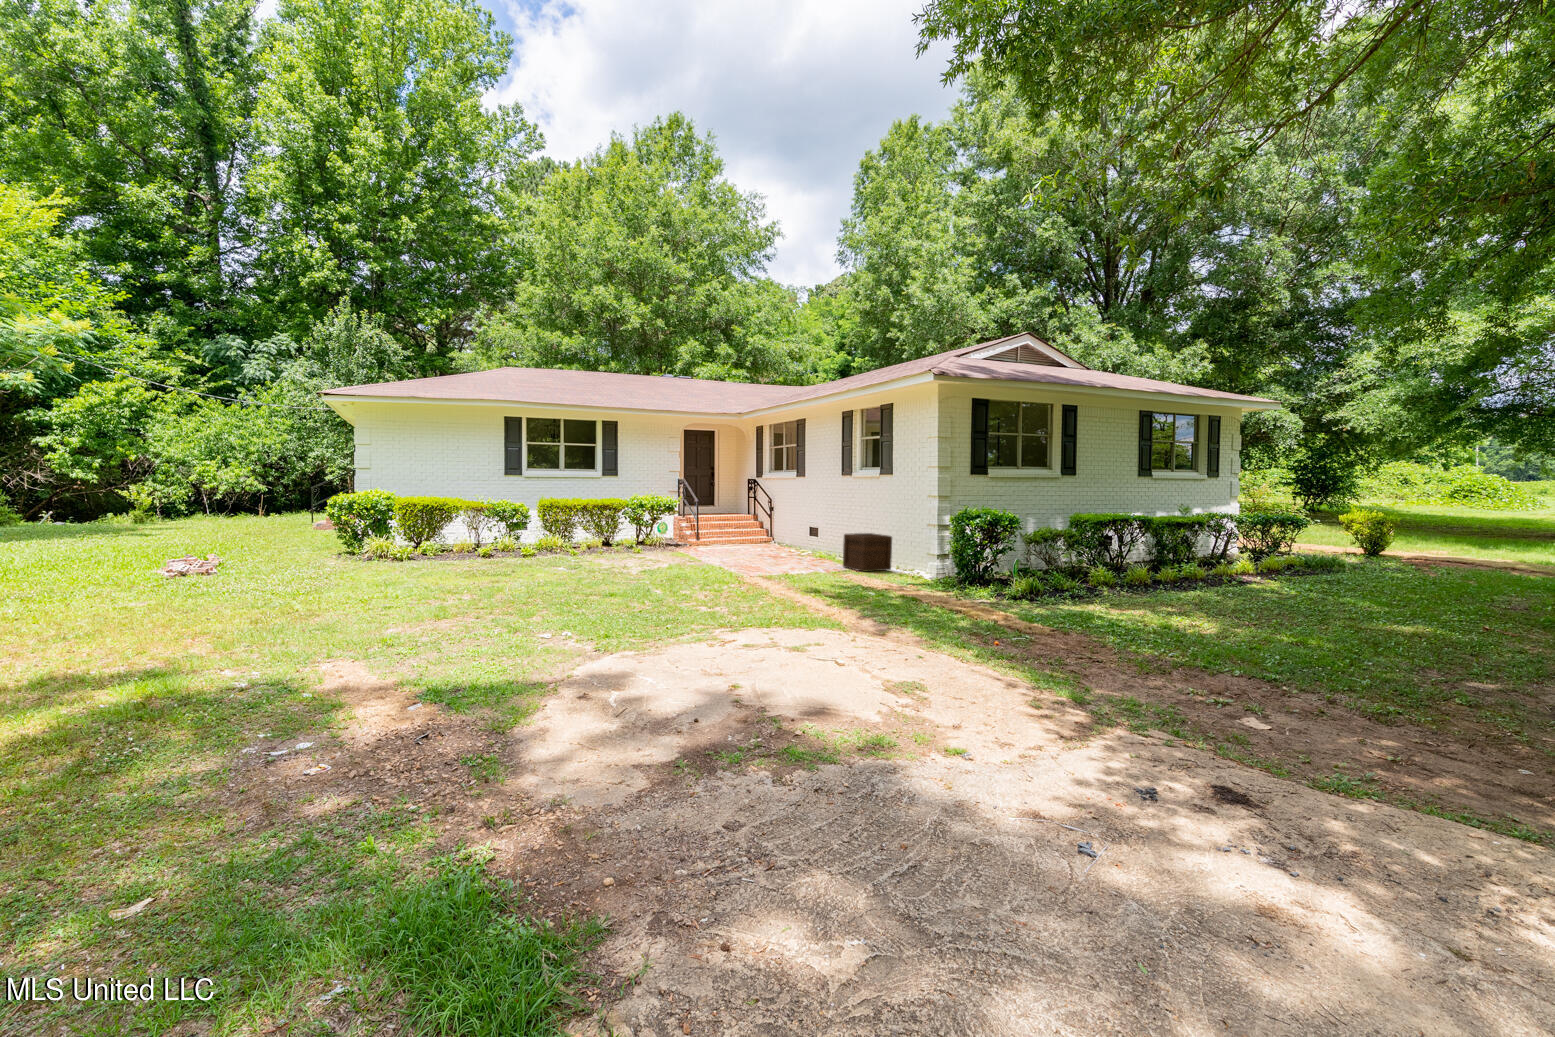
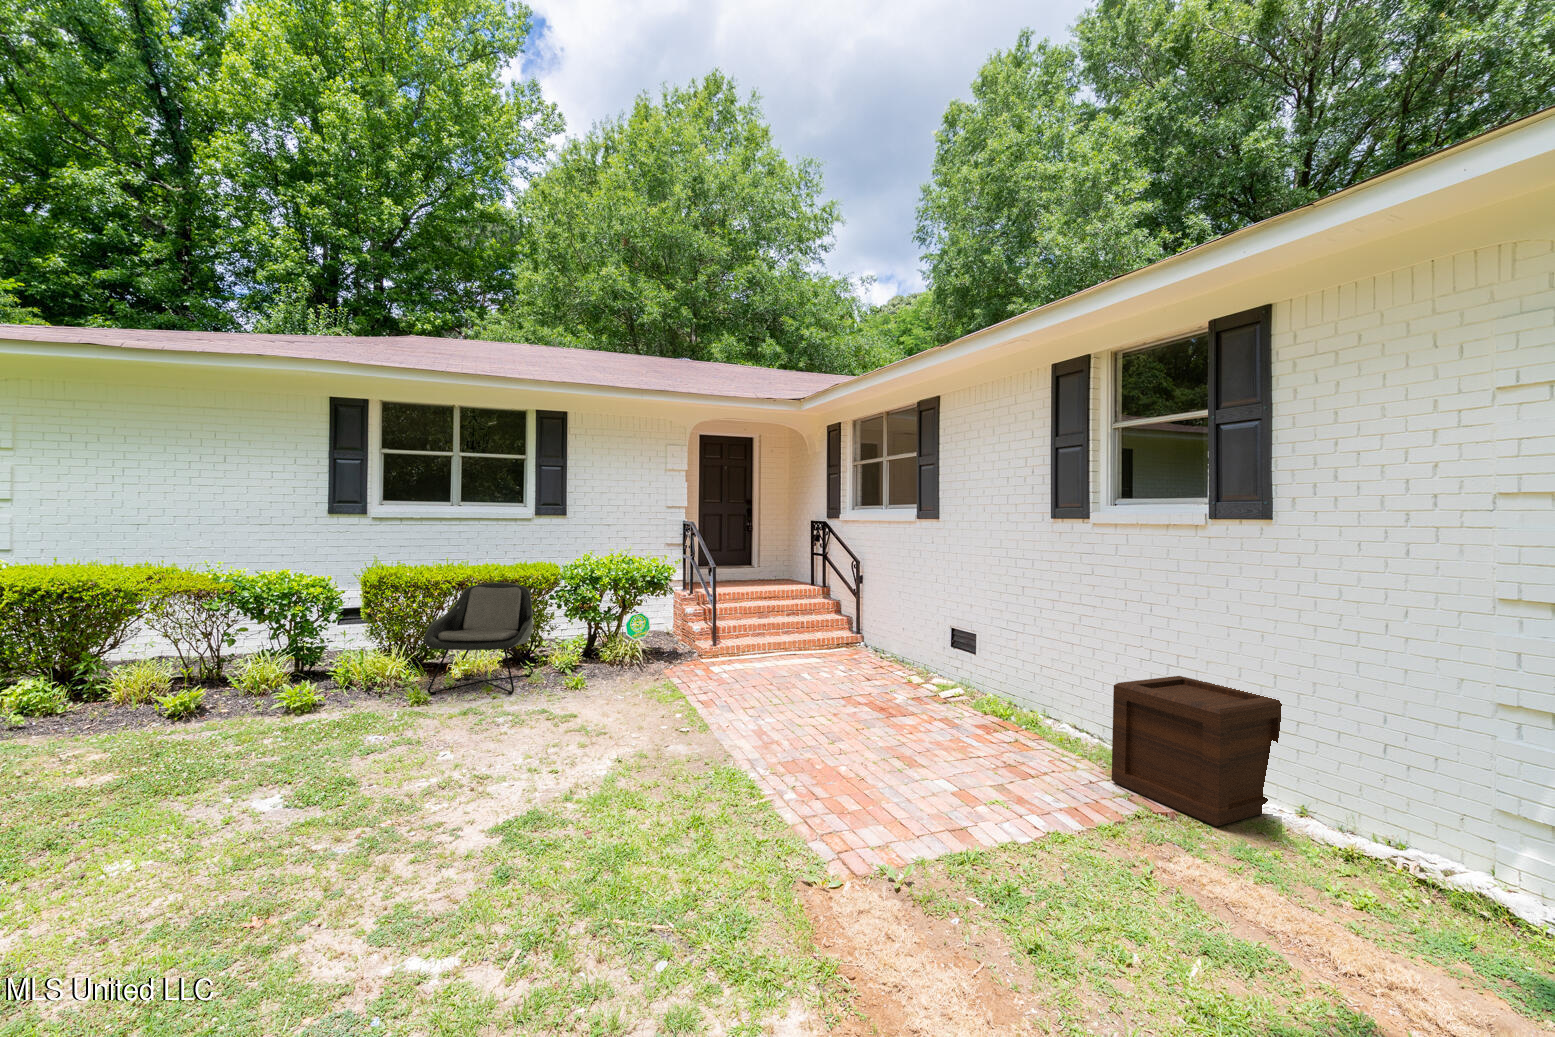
lounge chair: none [580,507,621,553] -> present [424,583,533,695]

